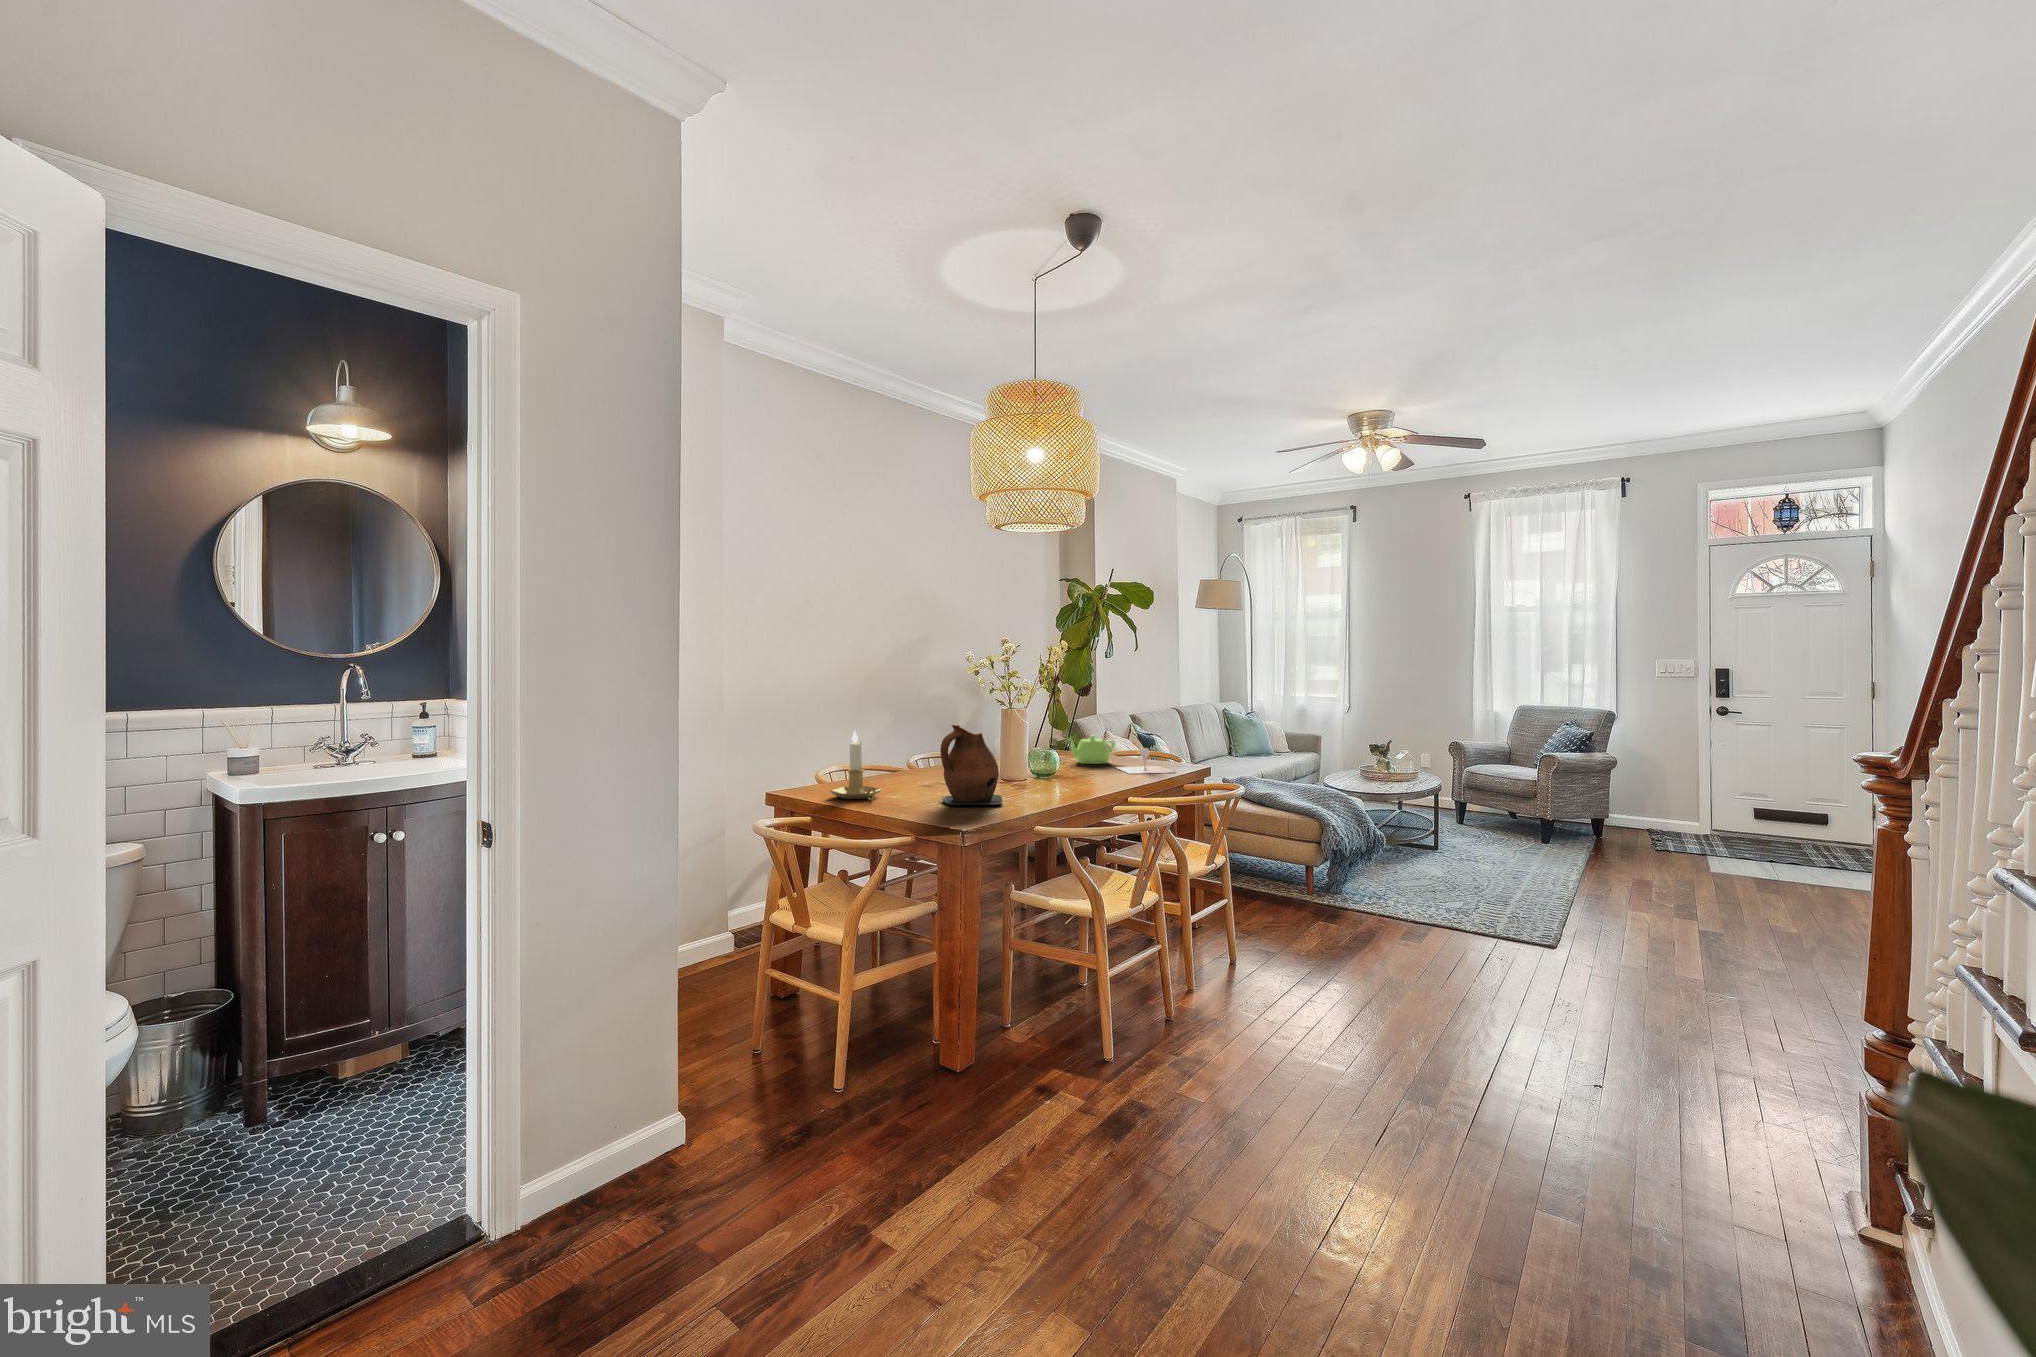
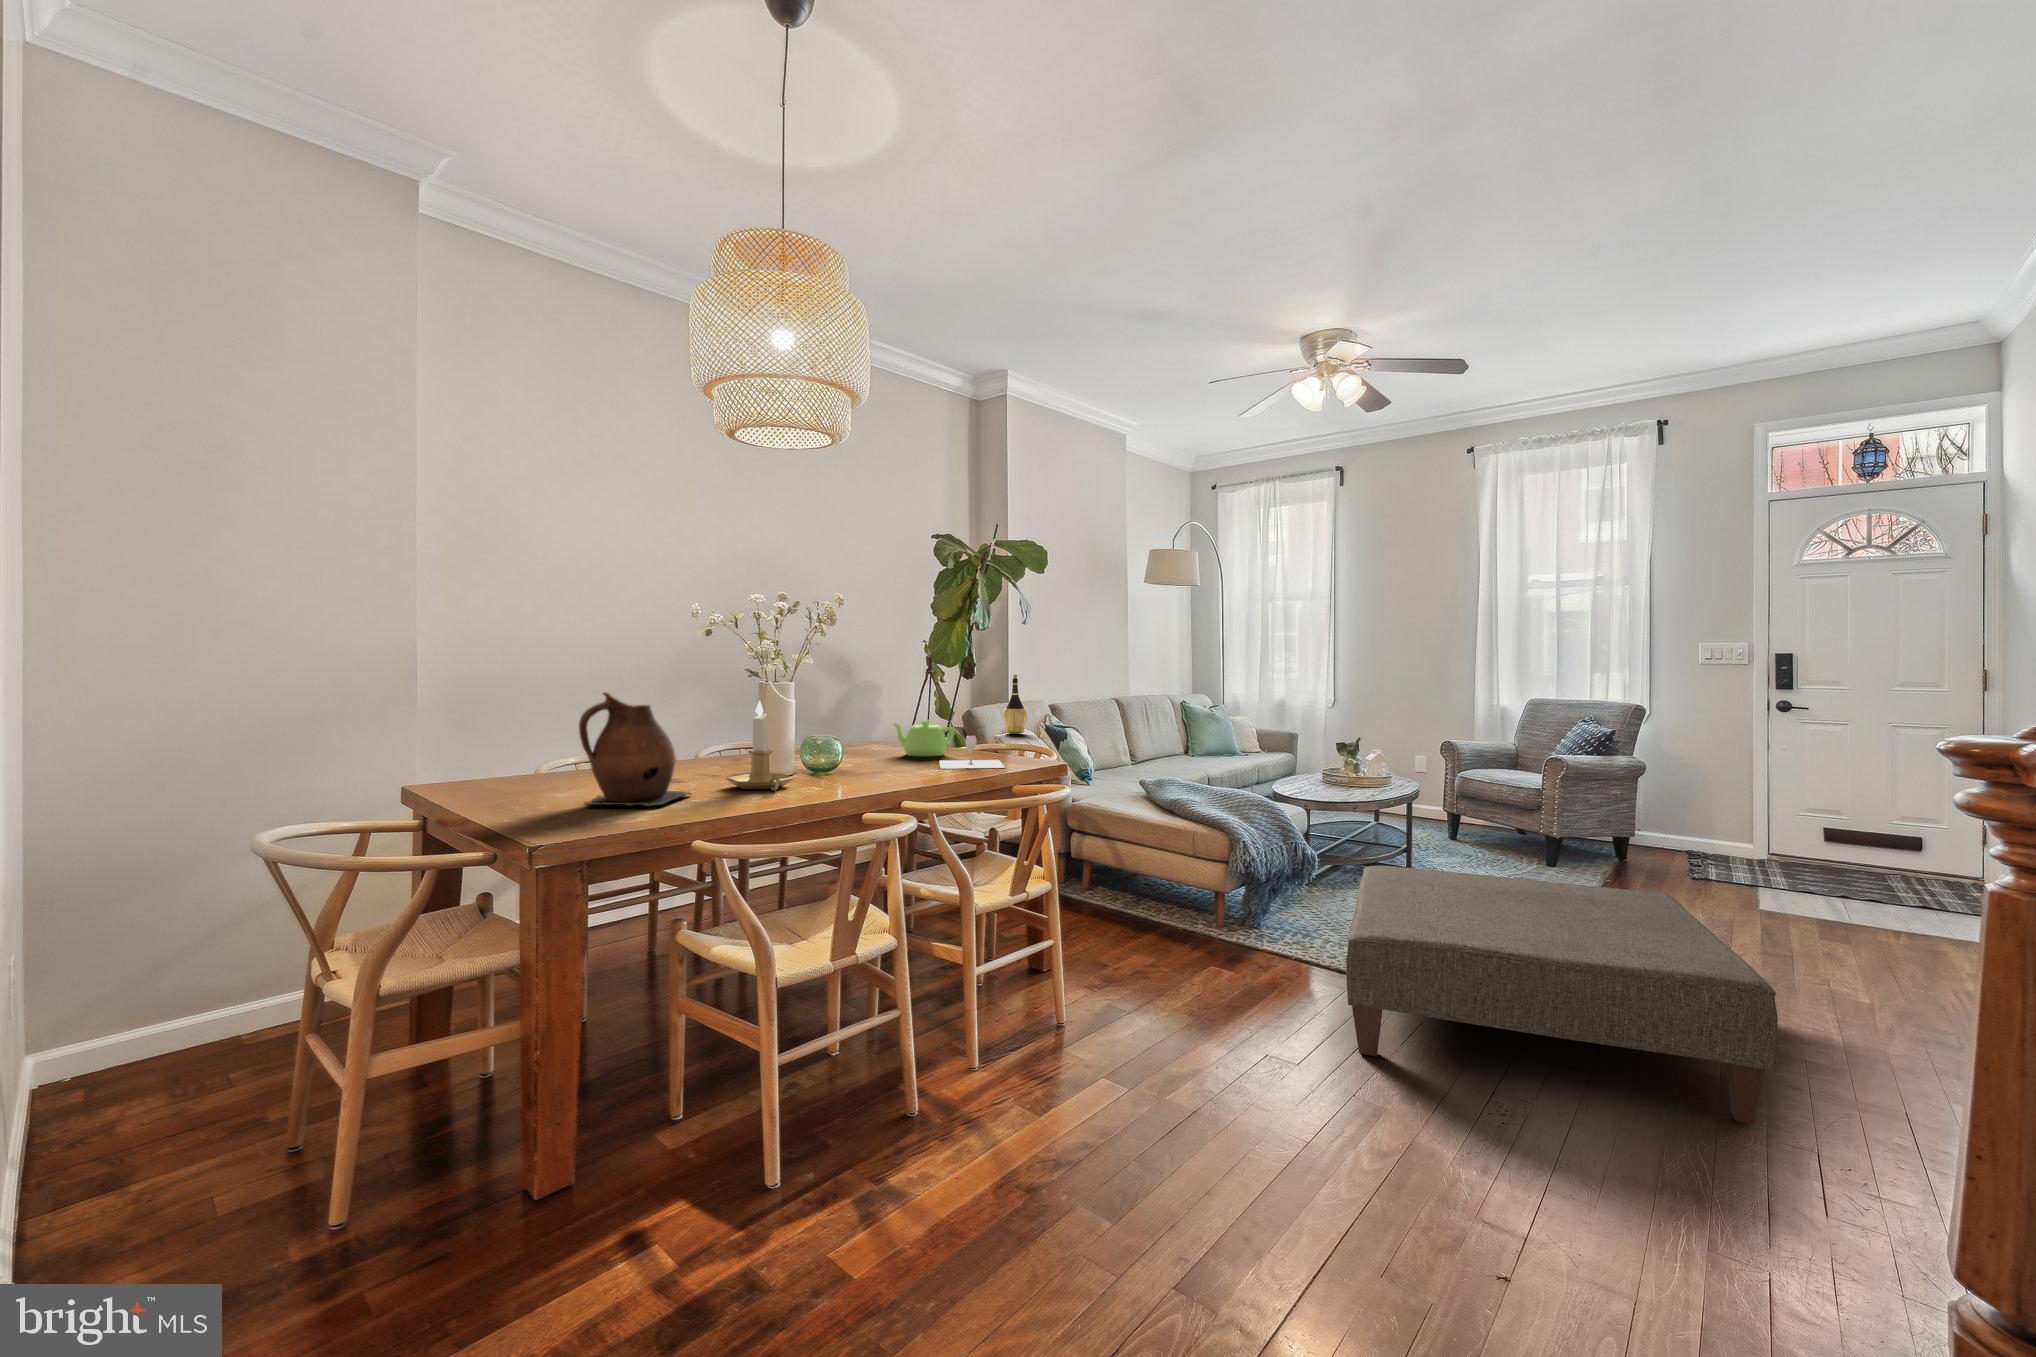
wine bottle: none [1113,694,1133,743] -> present [1003,675,1027,734]
candlestick: present [831,731,881,800] -> present [727,700,793,791]
ottoman: none [1427,842,1748,1006] -> present [1346,866,1778,1124]

